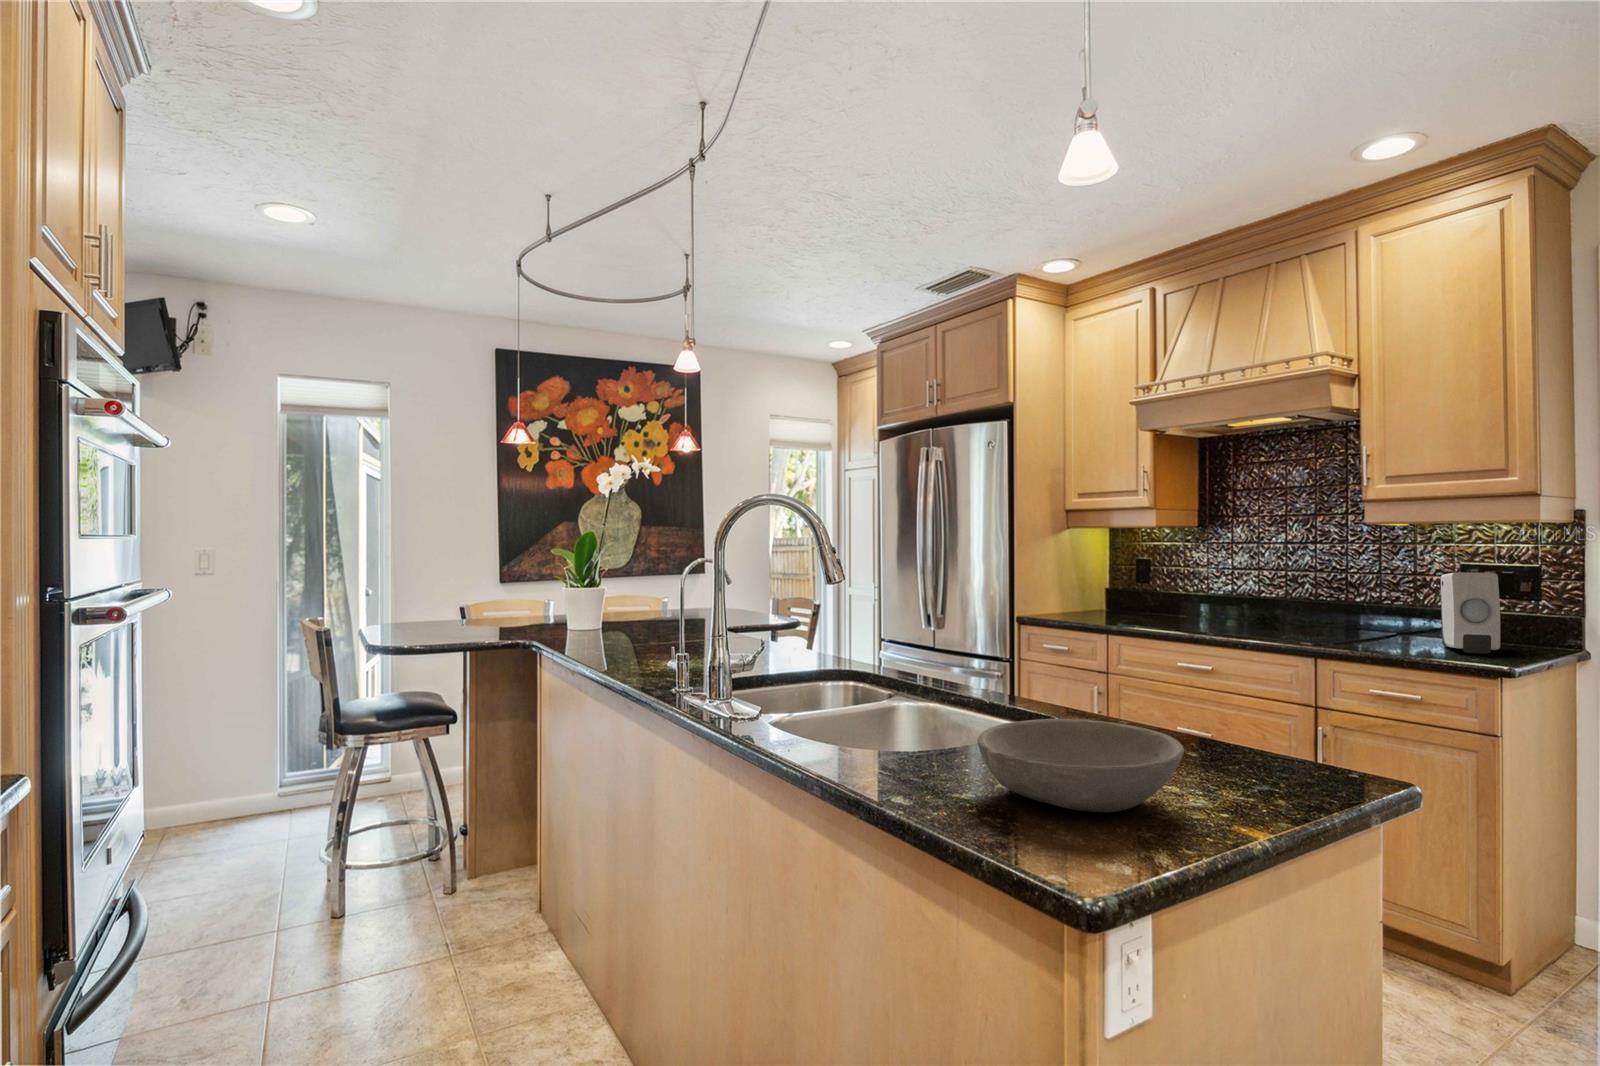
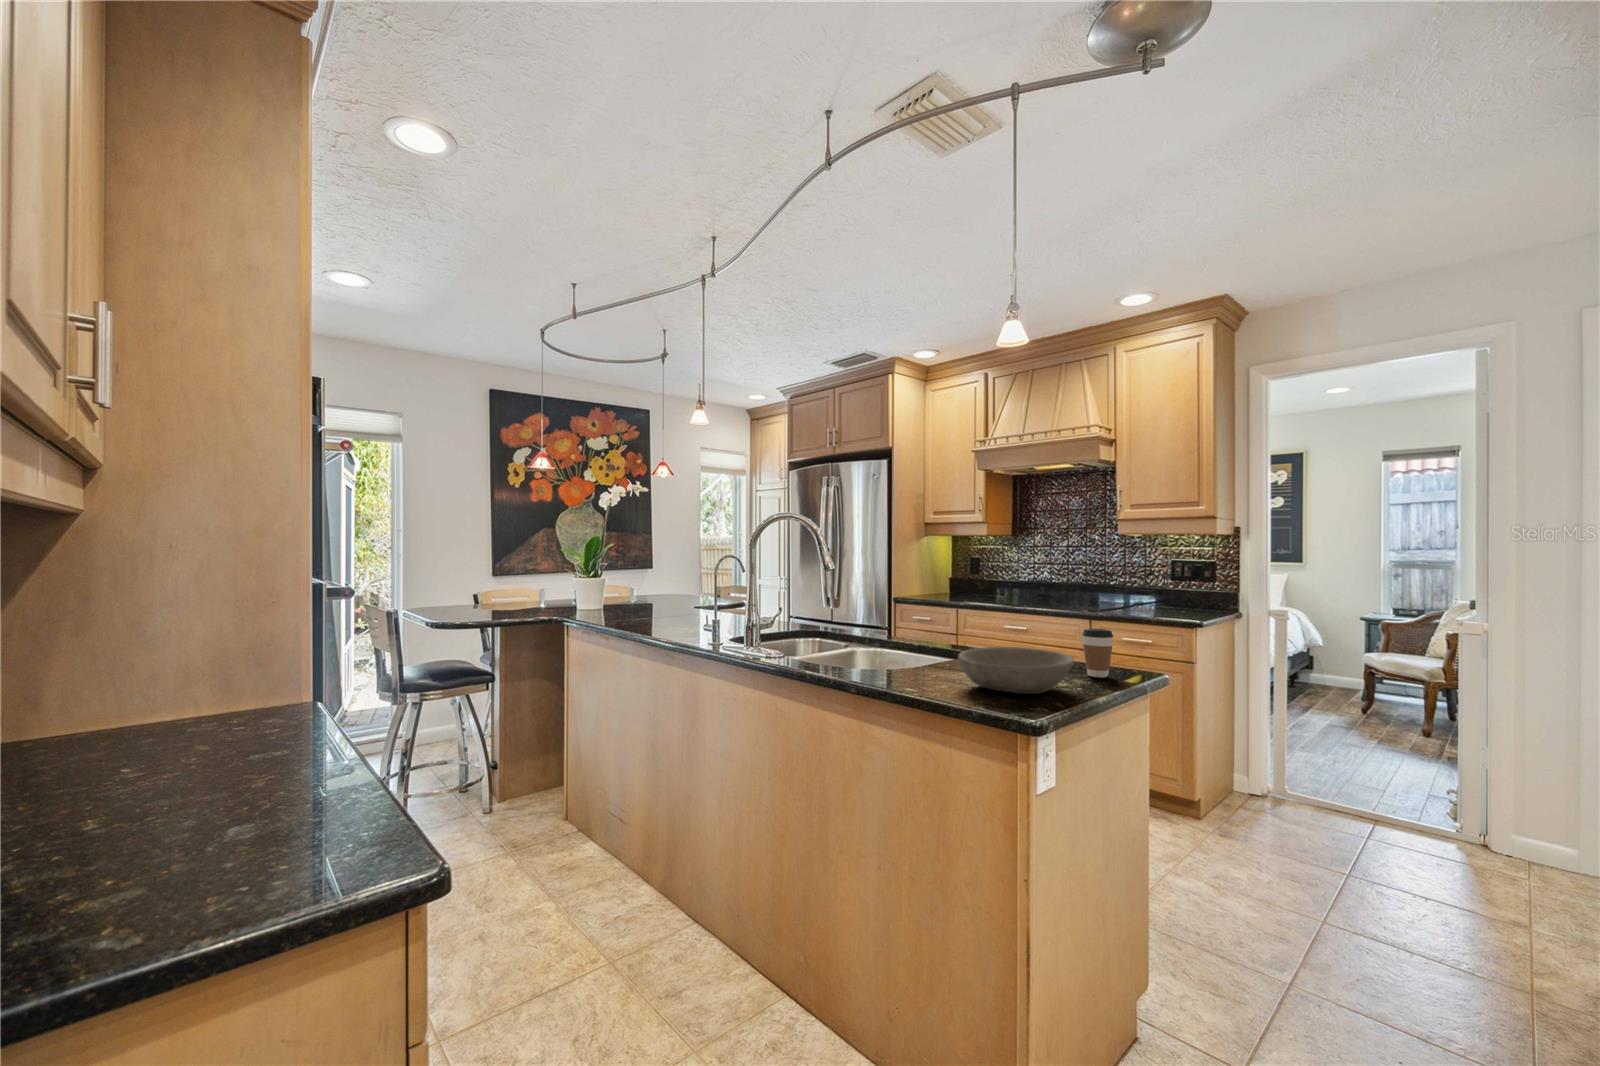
soap dispenser: present [1440,572,1500,654] -> none [1162,565,1197,615]
coffee cup: none [1222,691,1280,780] -> present [1082,629,1113,678]

